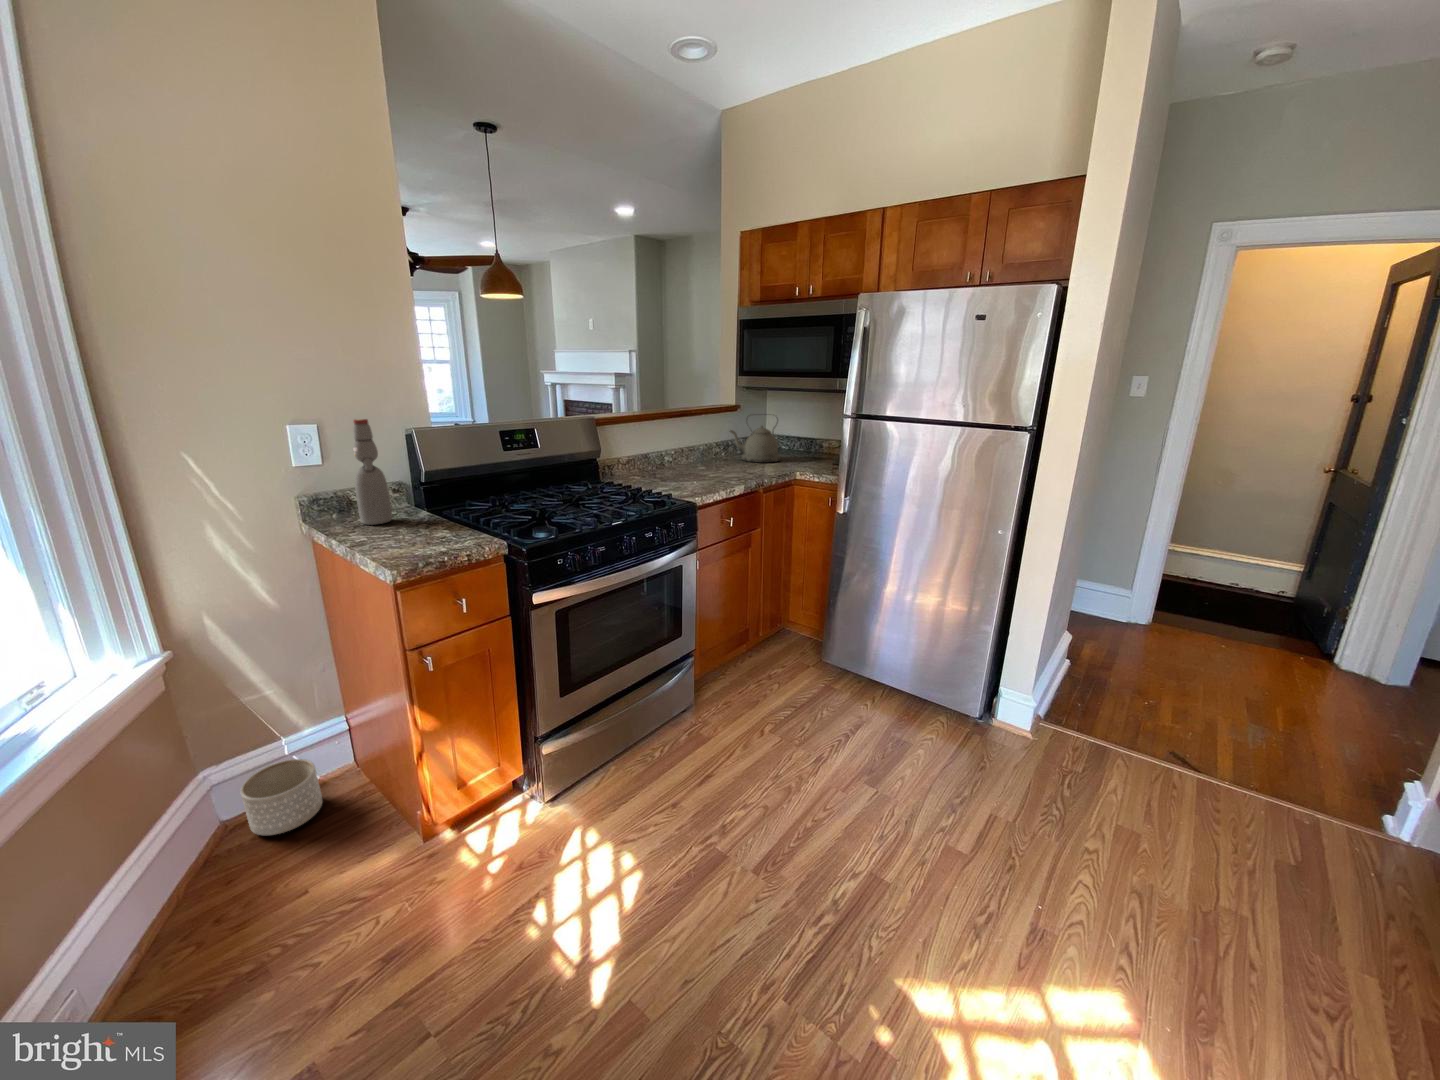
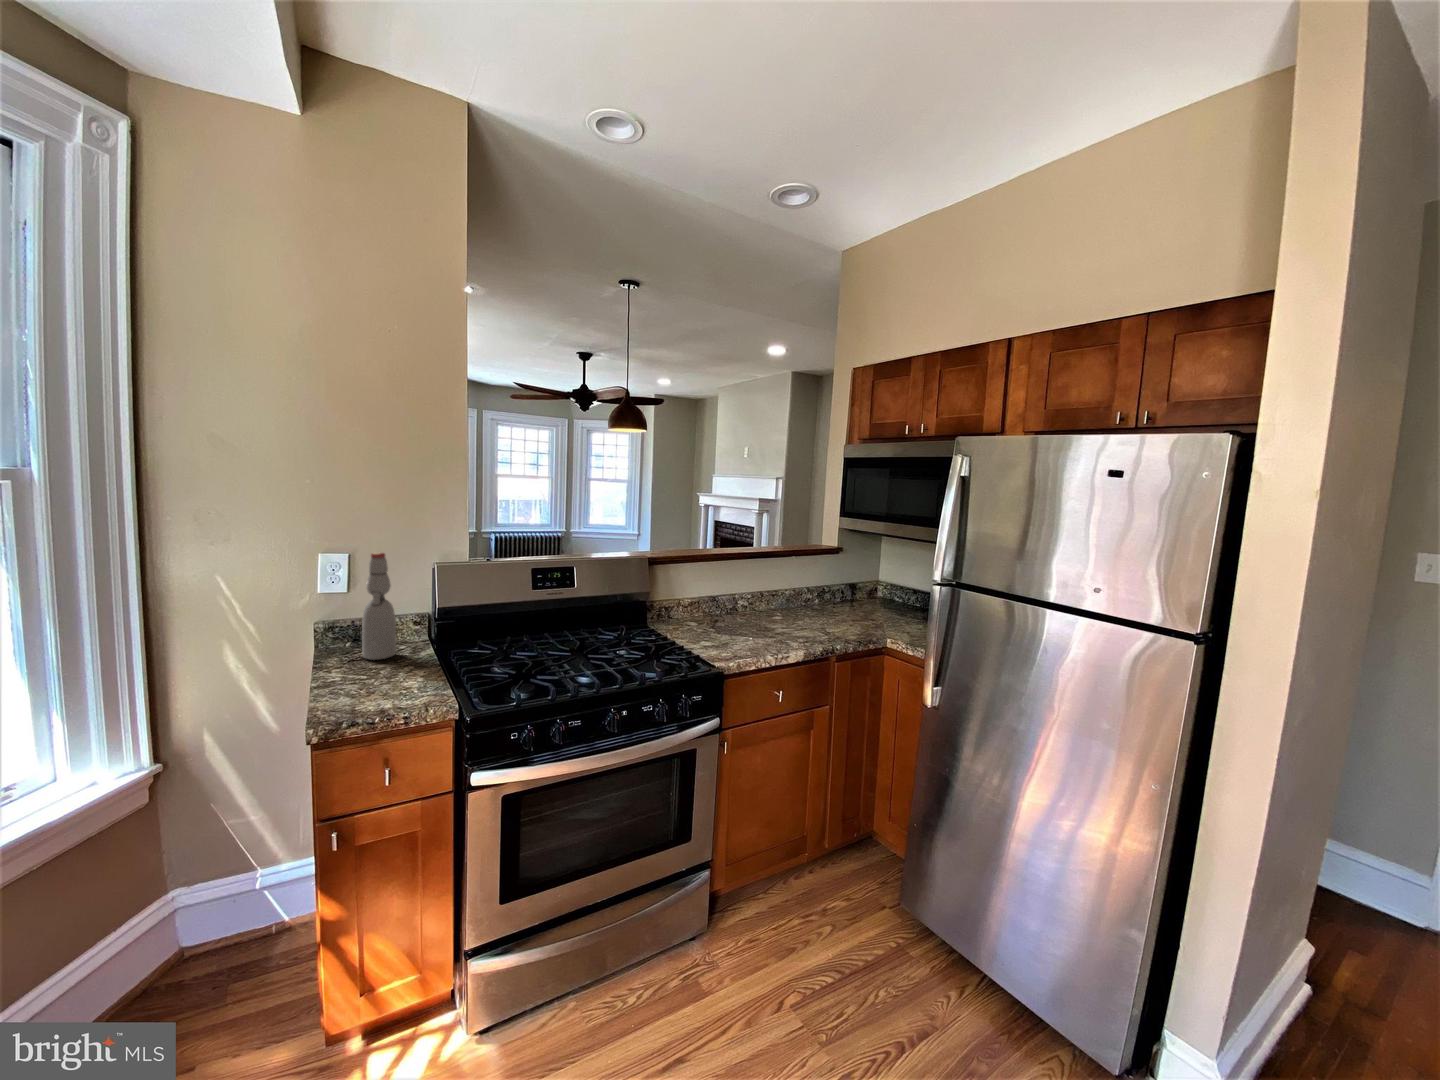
kettle: present [730,416,781,463] -> none [823,561,883,619]
planter: present [240,759,322,835] -> none [187,896,272,988]

